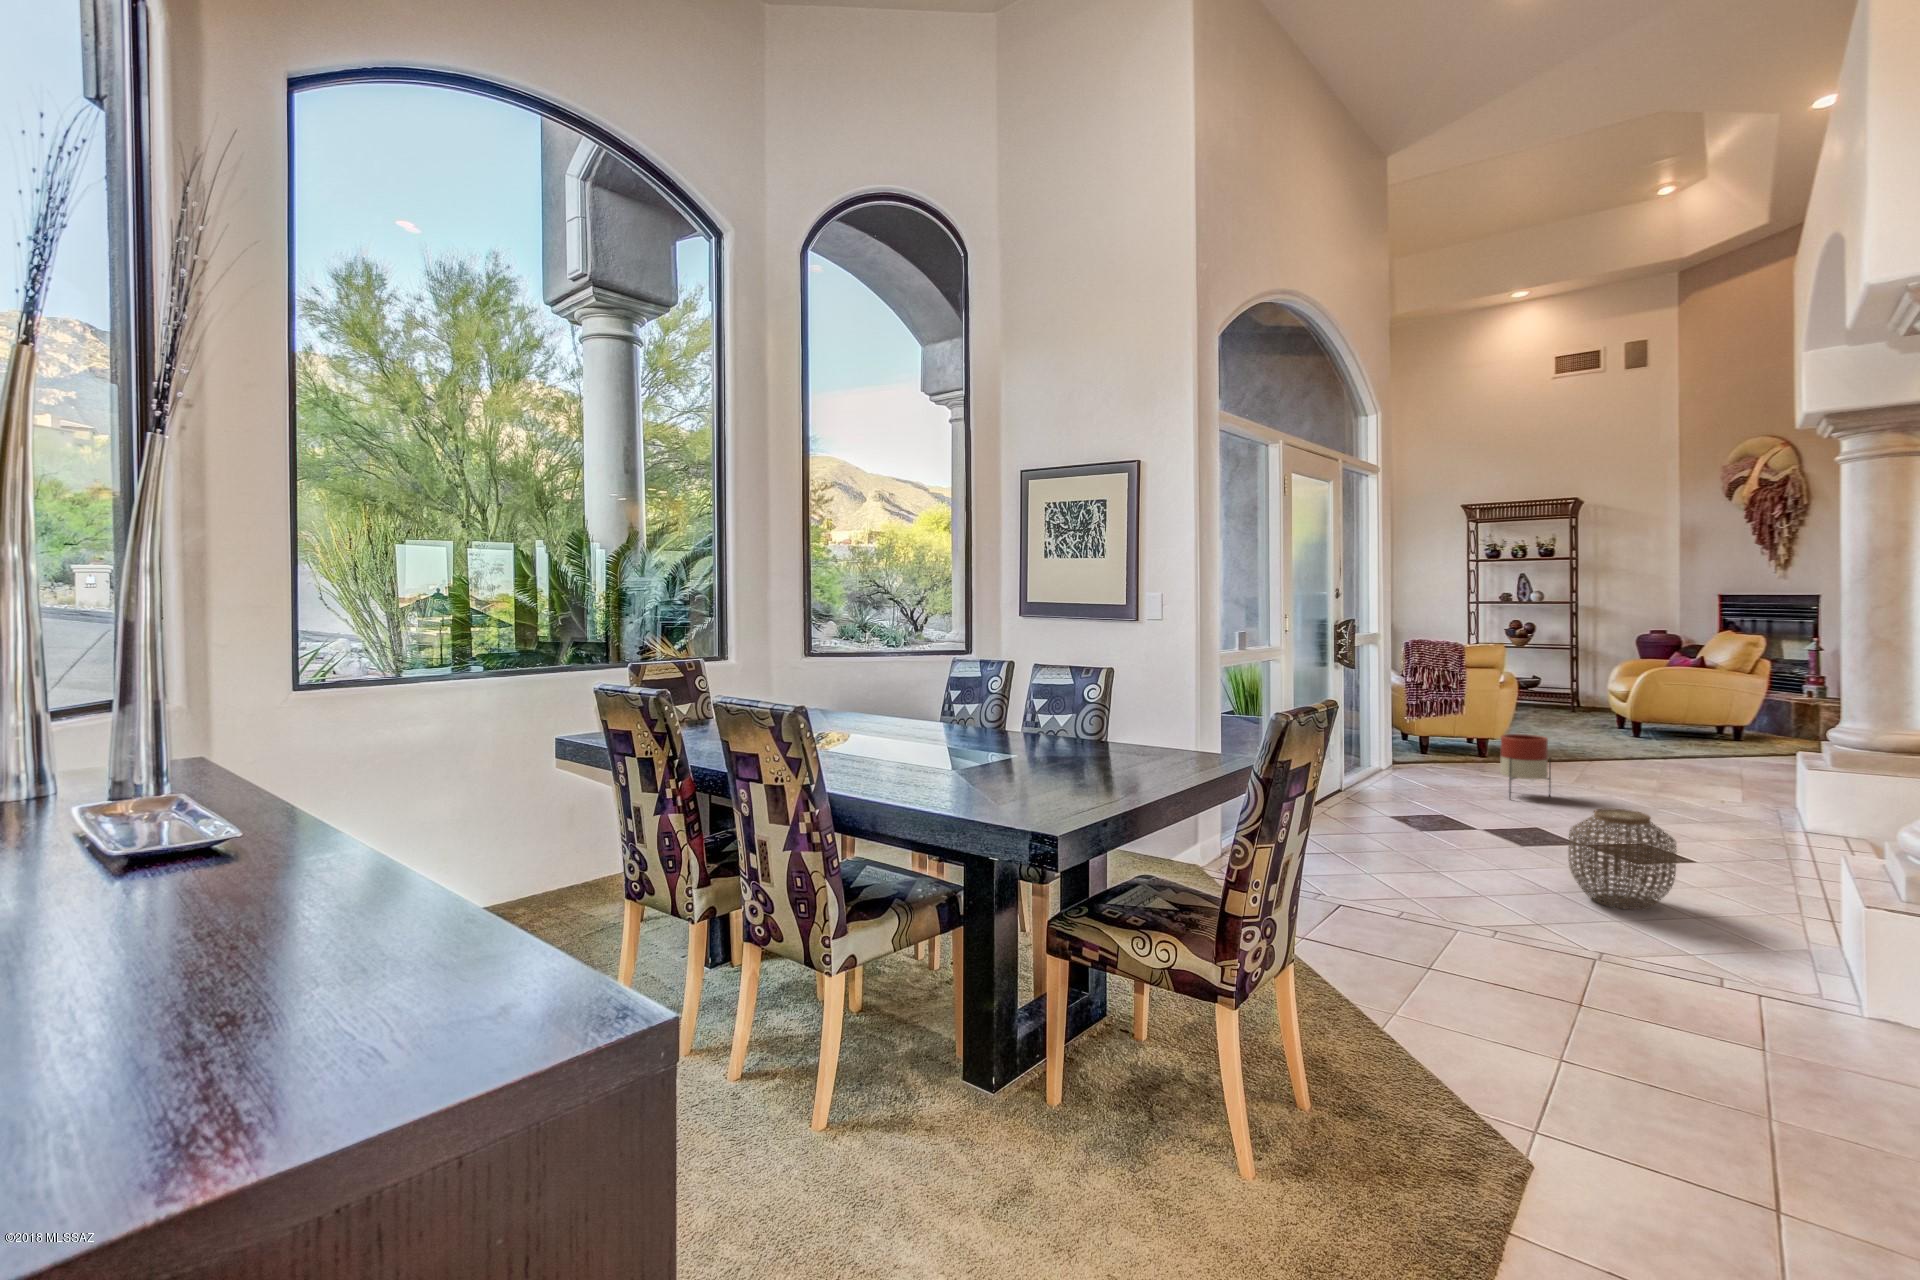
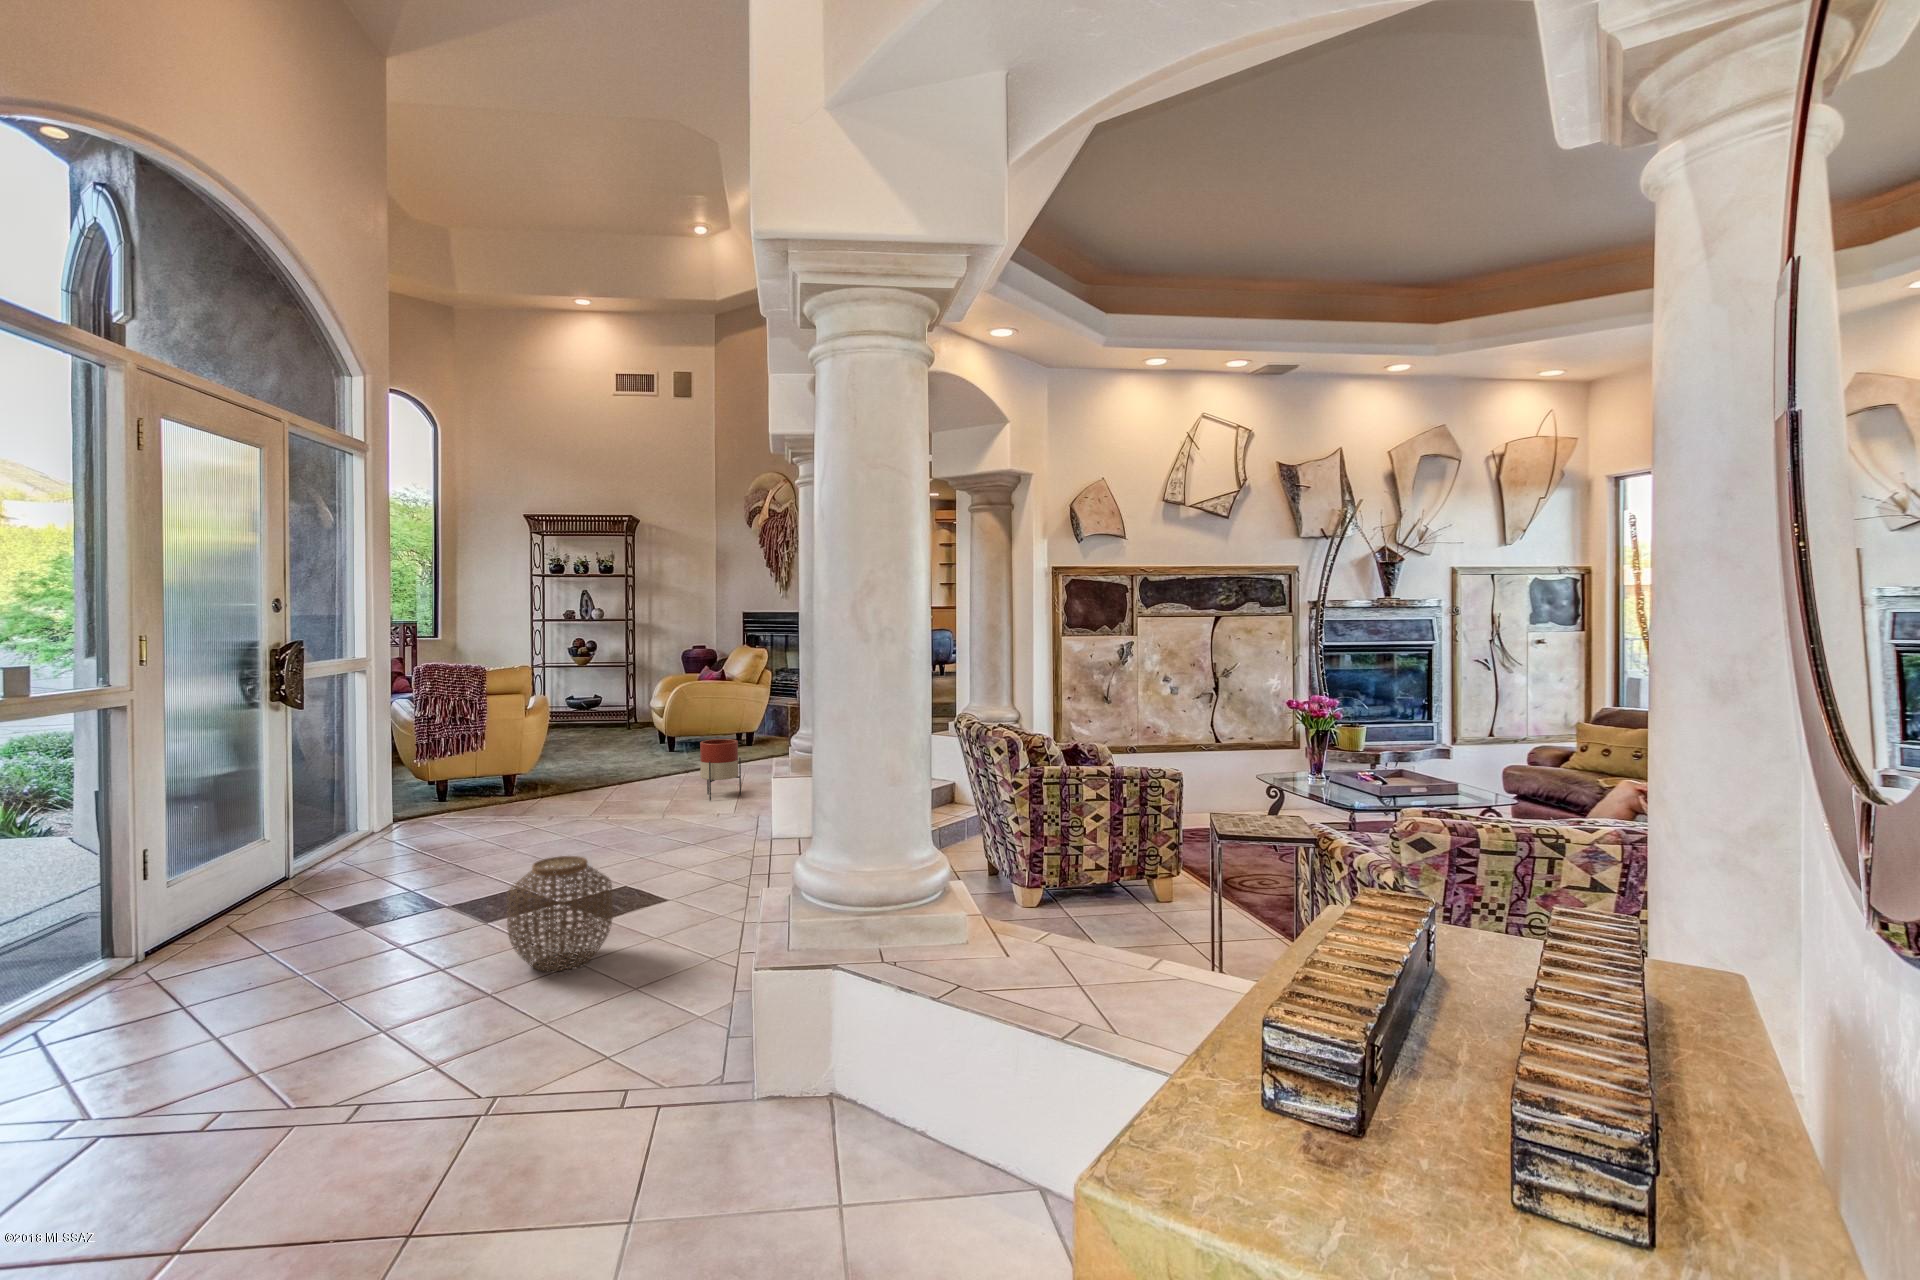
planter: present [1500,734,1551,799] -> present [700,739,741,801]

